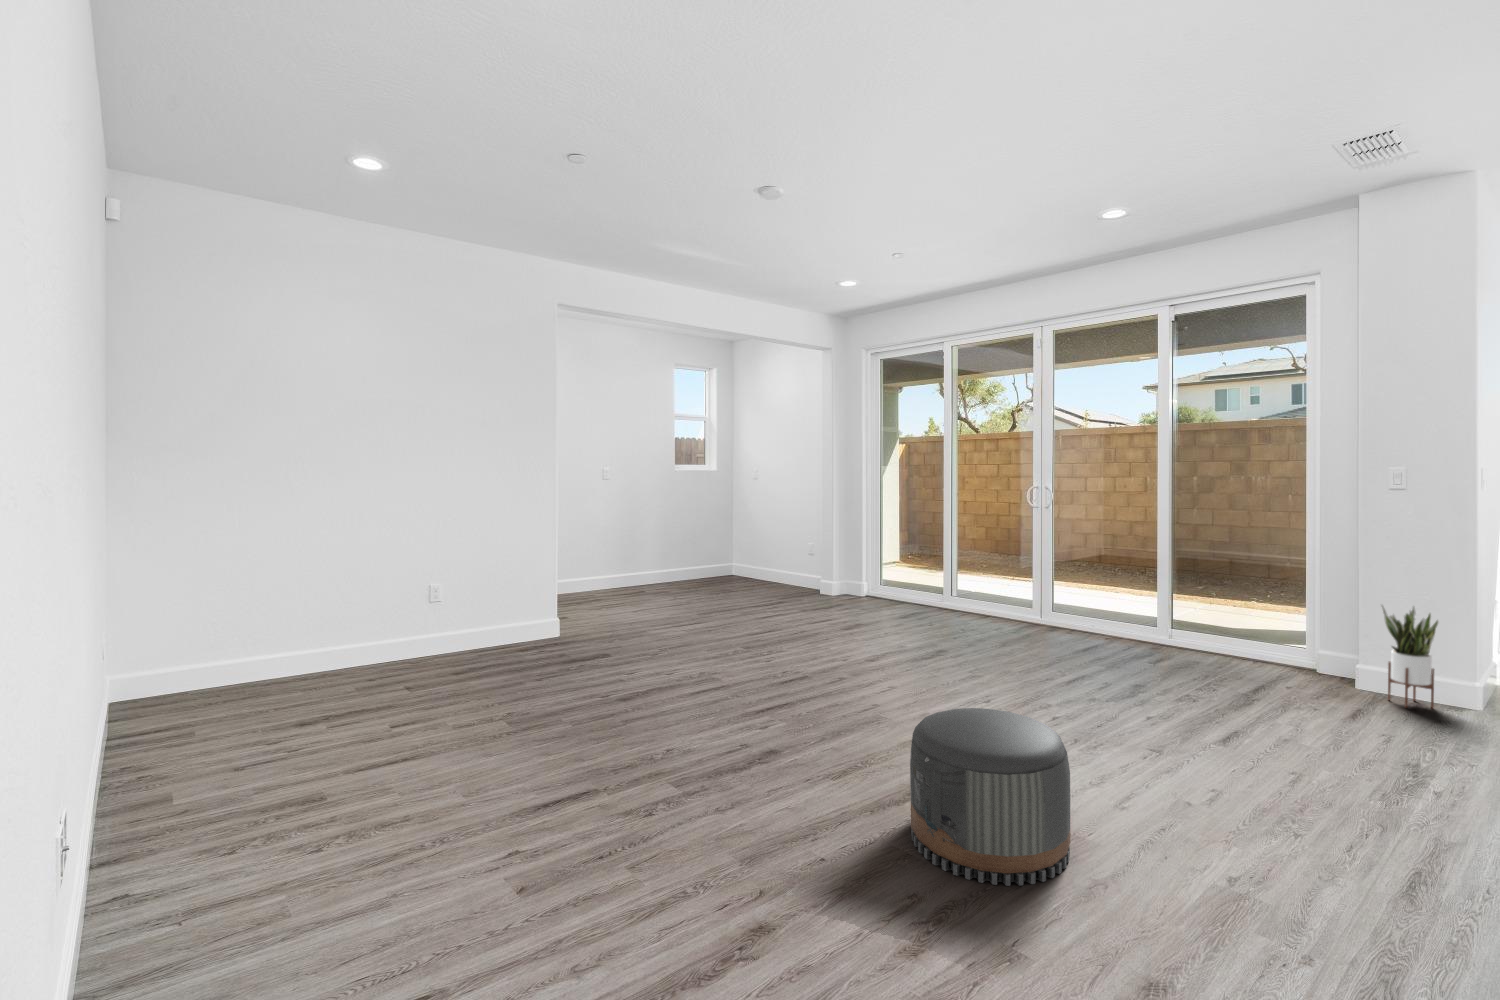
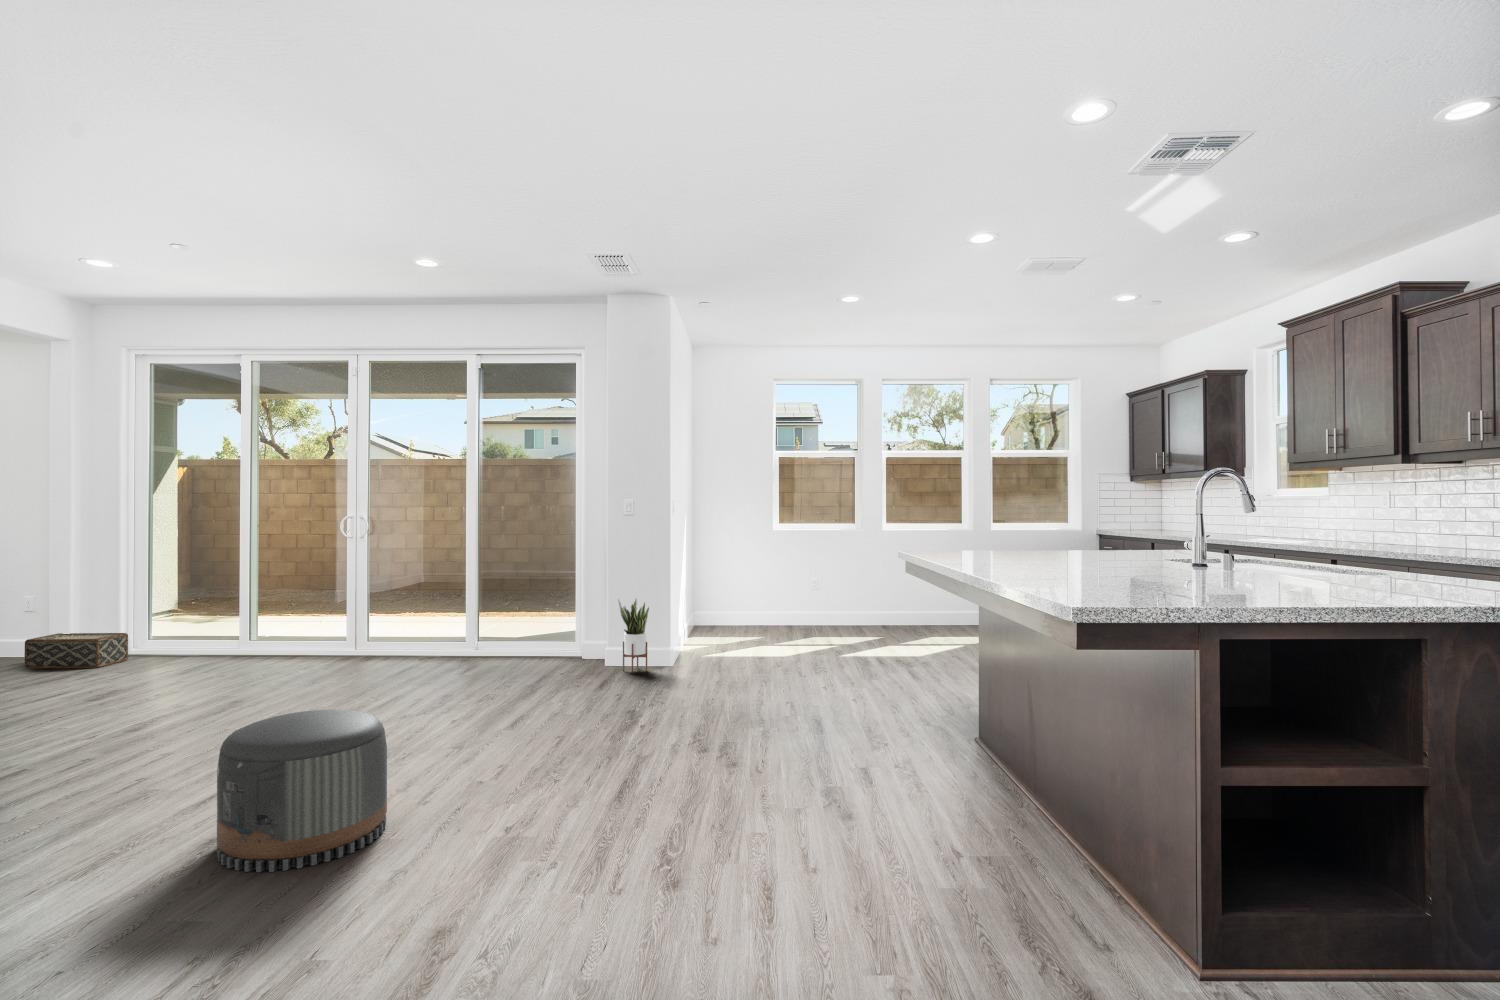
woven basket: none [811,572,870,602] -> present [25,633,128,669]

